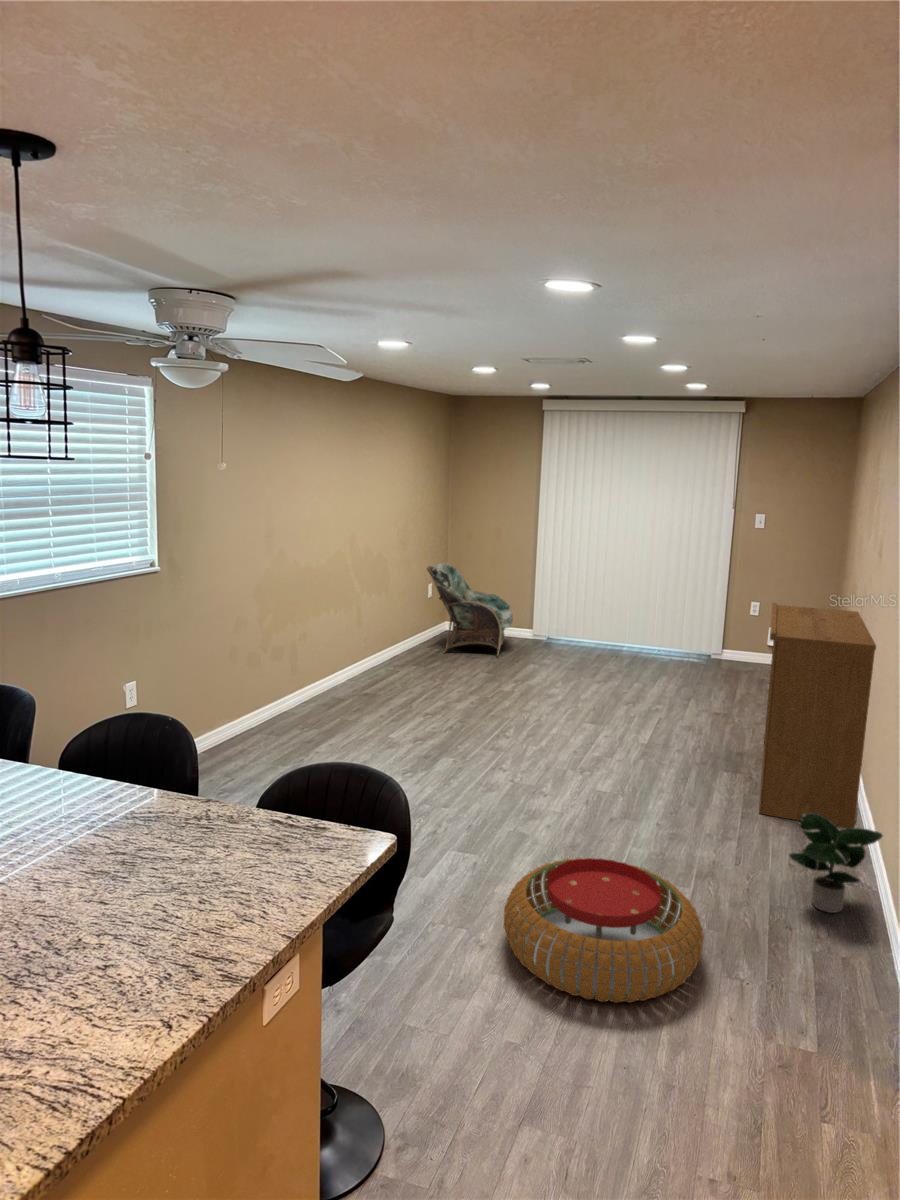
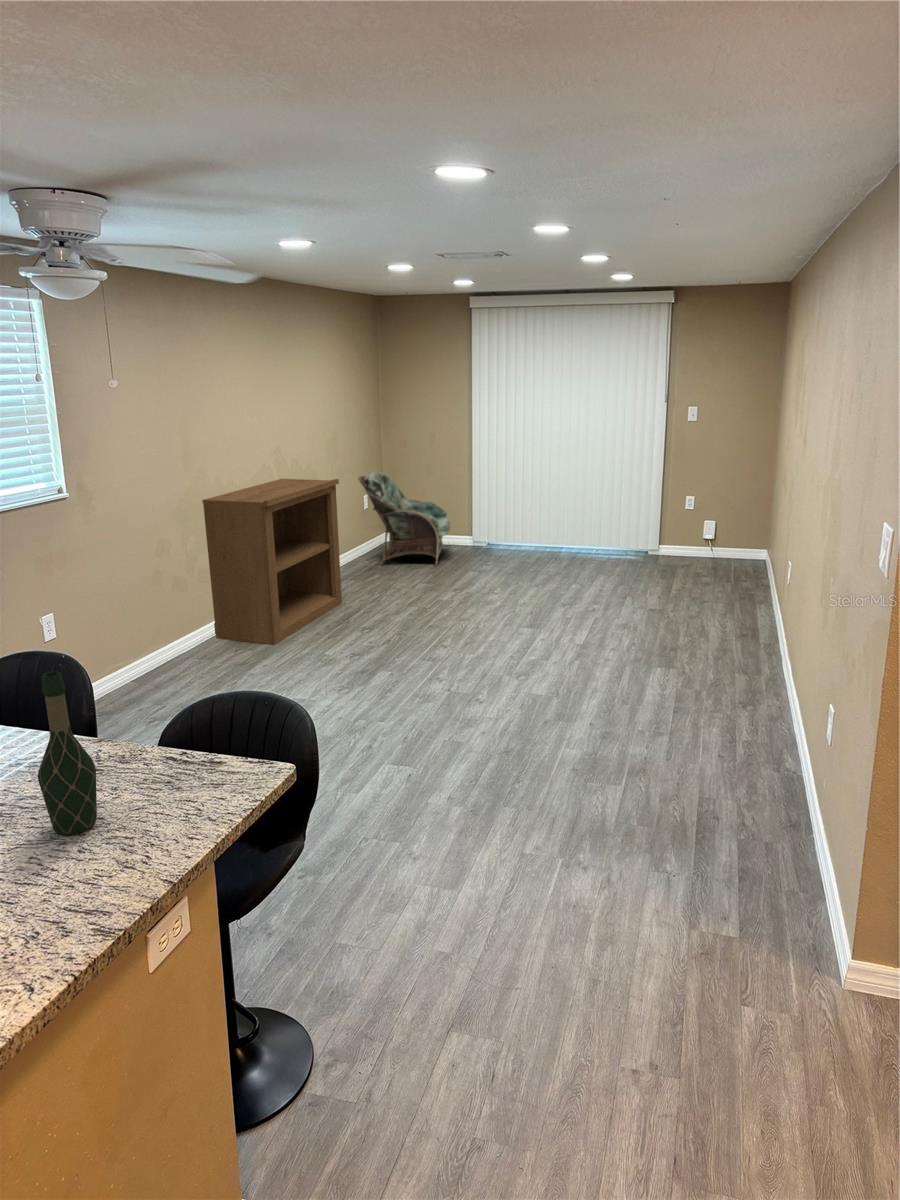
bookshelf: present [759,603,876,829] -> present [202,479,342,644]
wine bottle: none [167,729,219,885] -> present [38,671,97,834]
potted plant: present [789,813,882,913] -> none [716,706,806,801]
pouf: present [504,858,703,1003] -> none [435,765,631,904]

